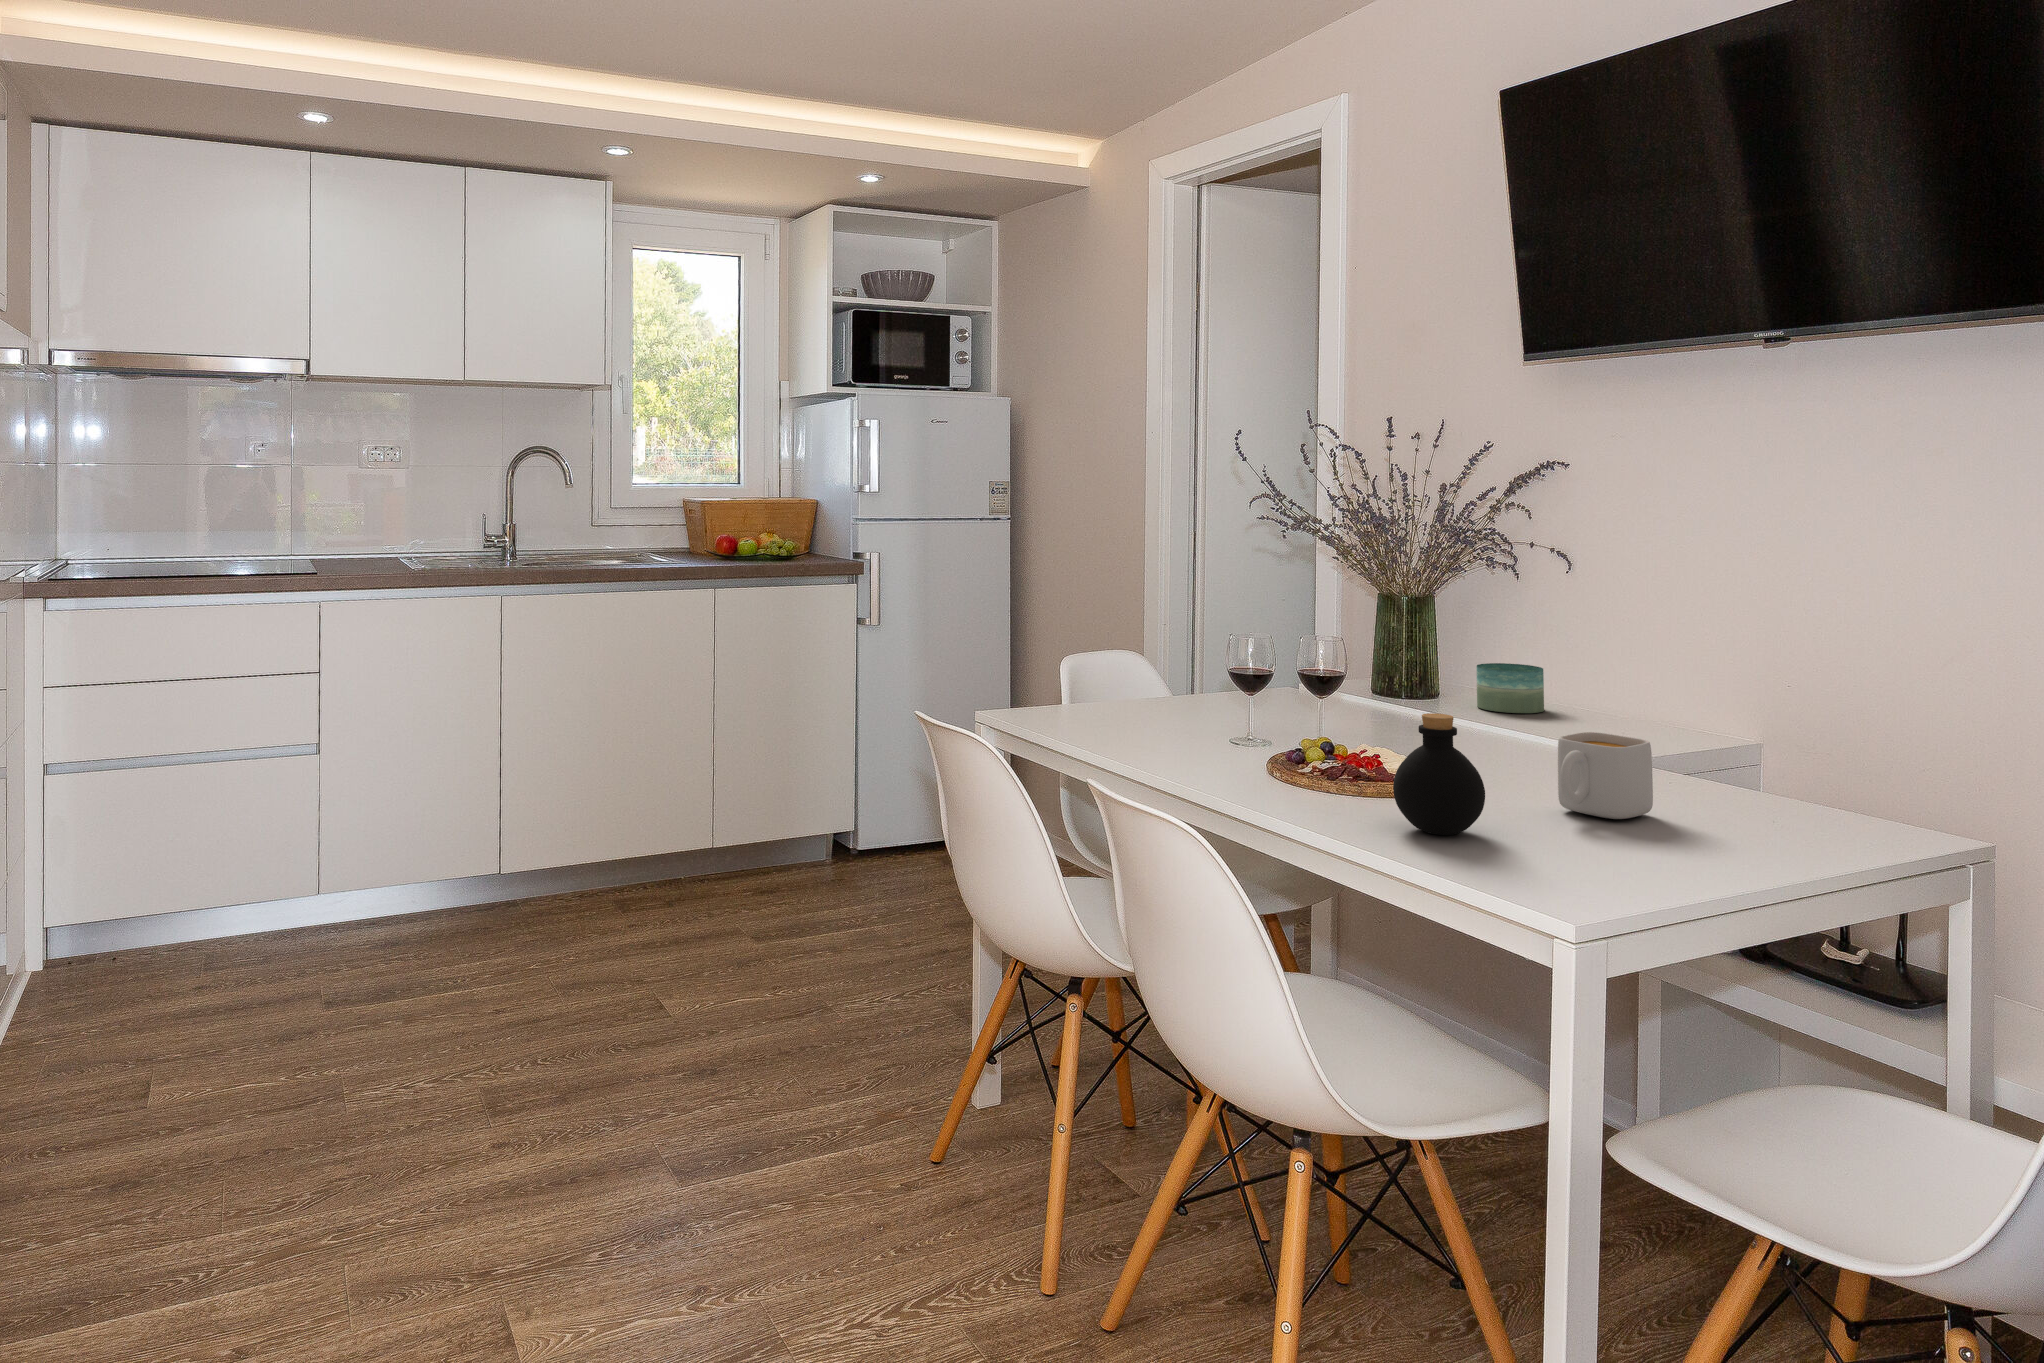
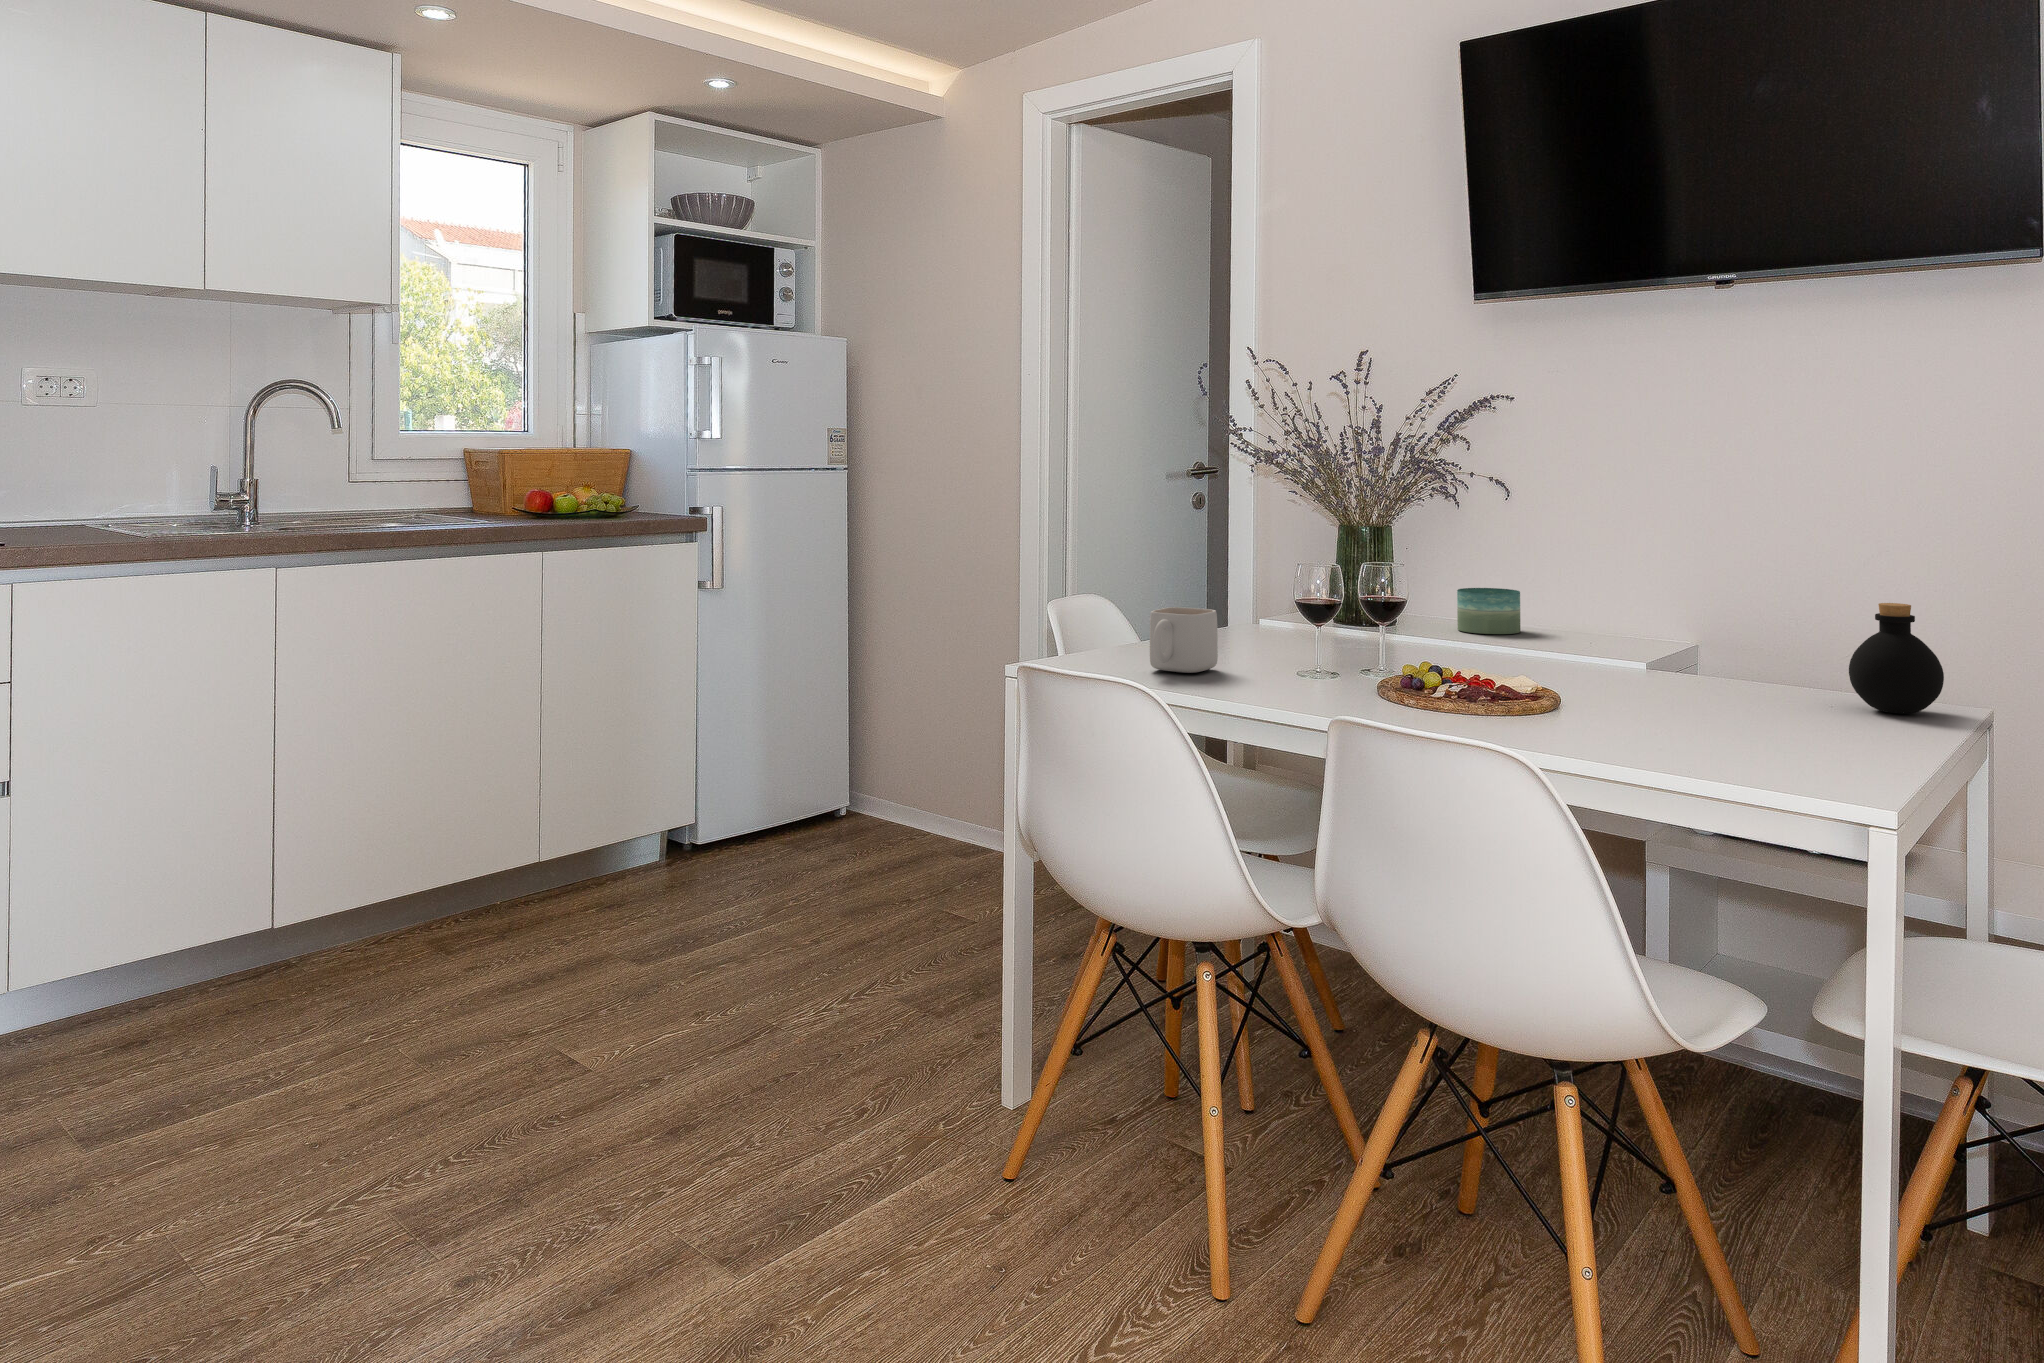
bottle: present [1393,713,1485,835] -> present [1849,603,1944,714]
mug: present [1558,732,1653,819] -> present [1150,607,1218,673]

